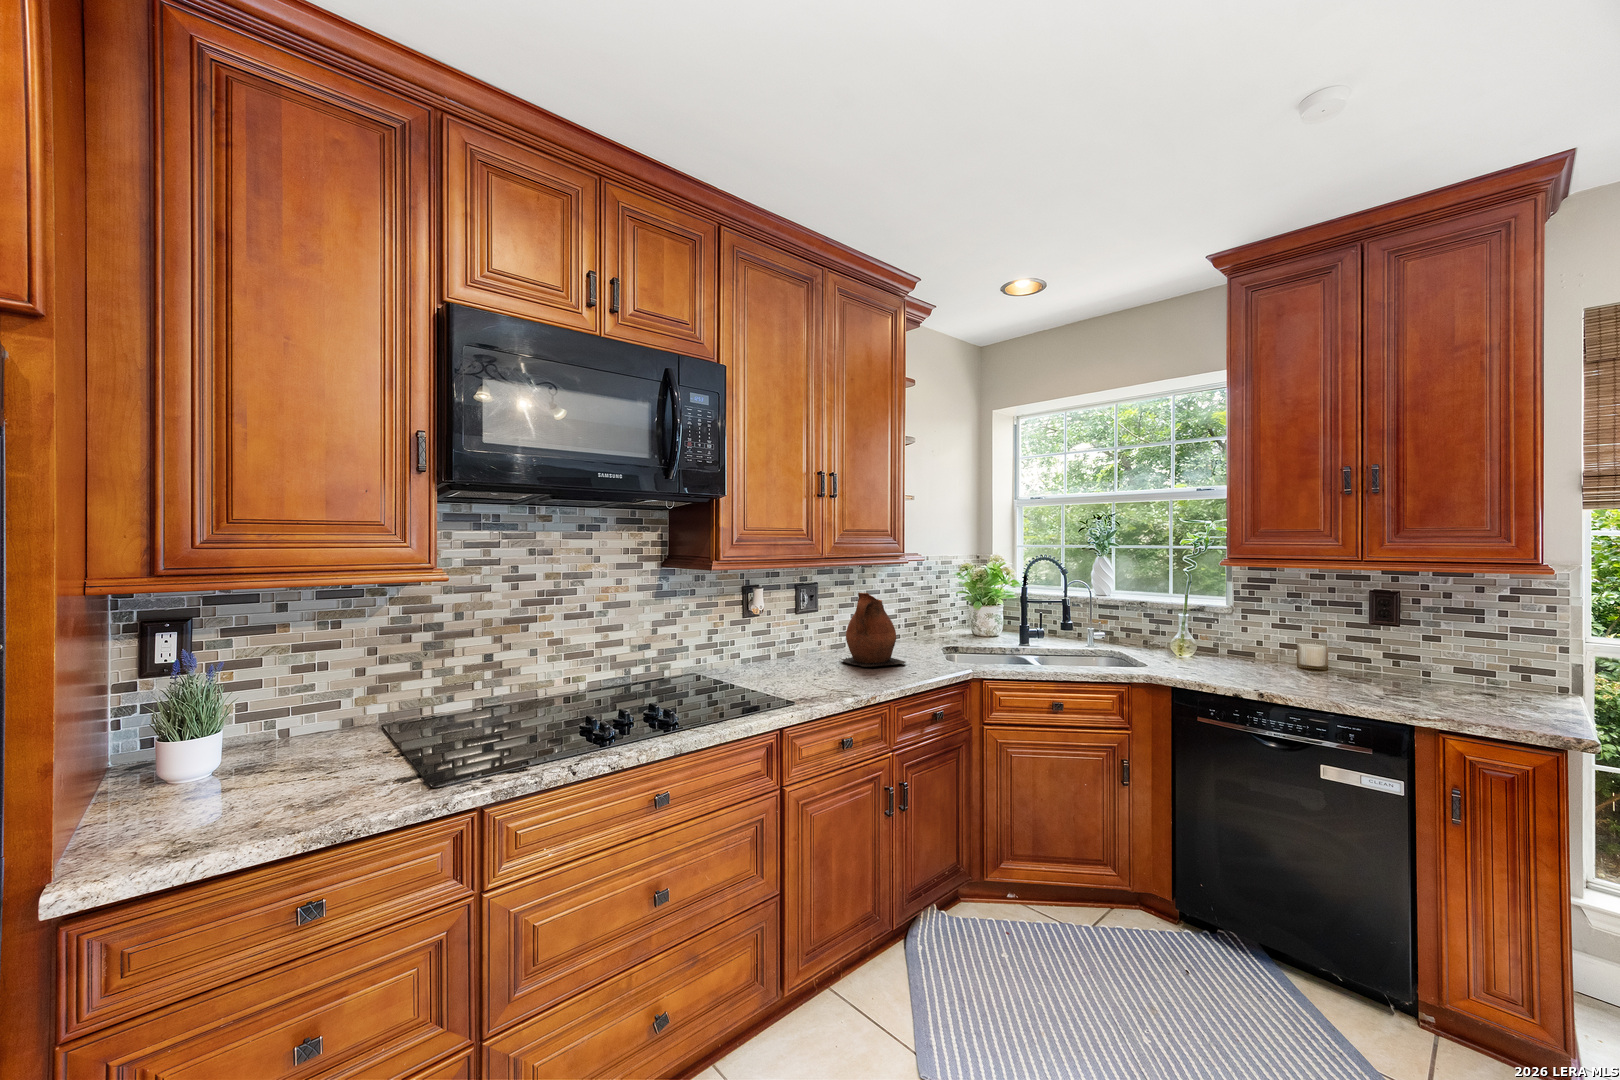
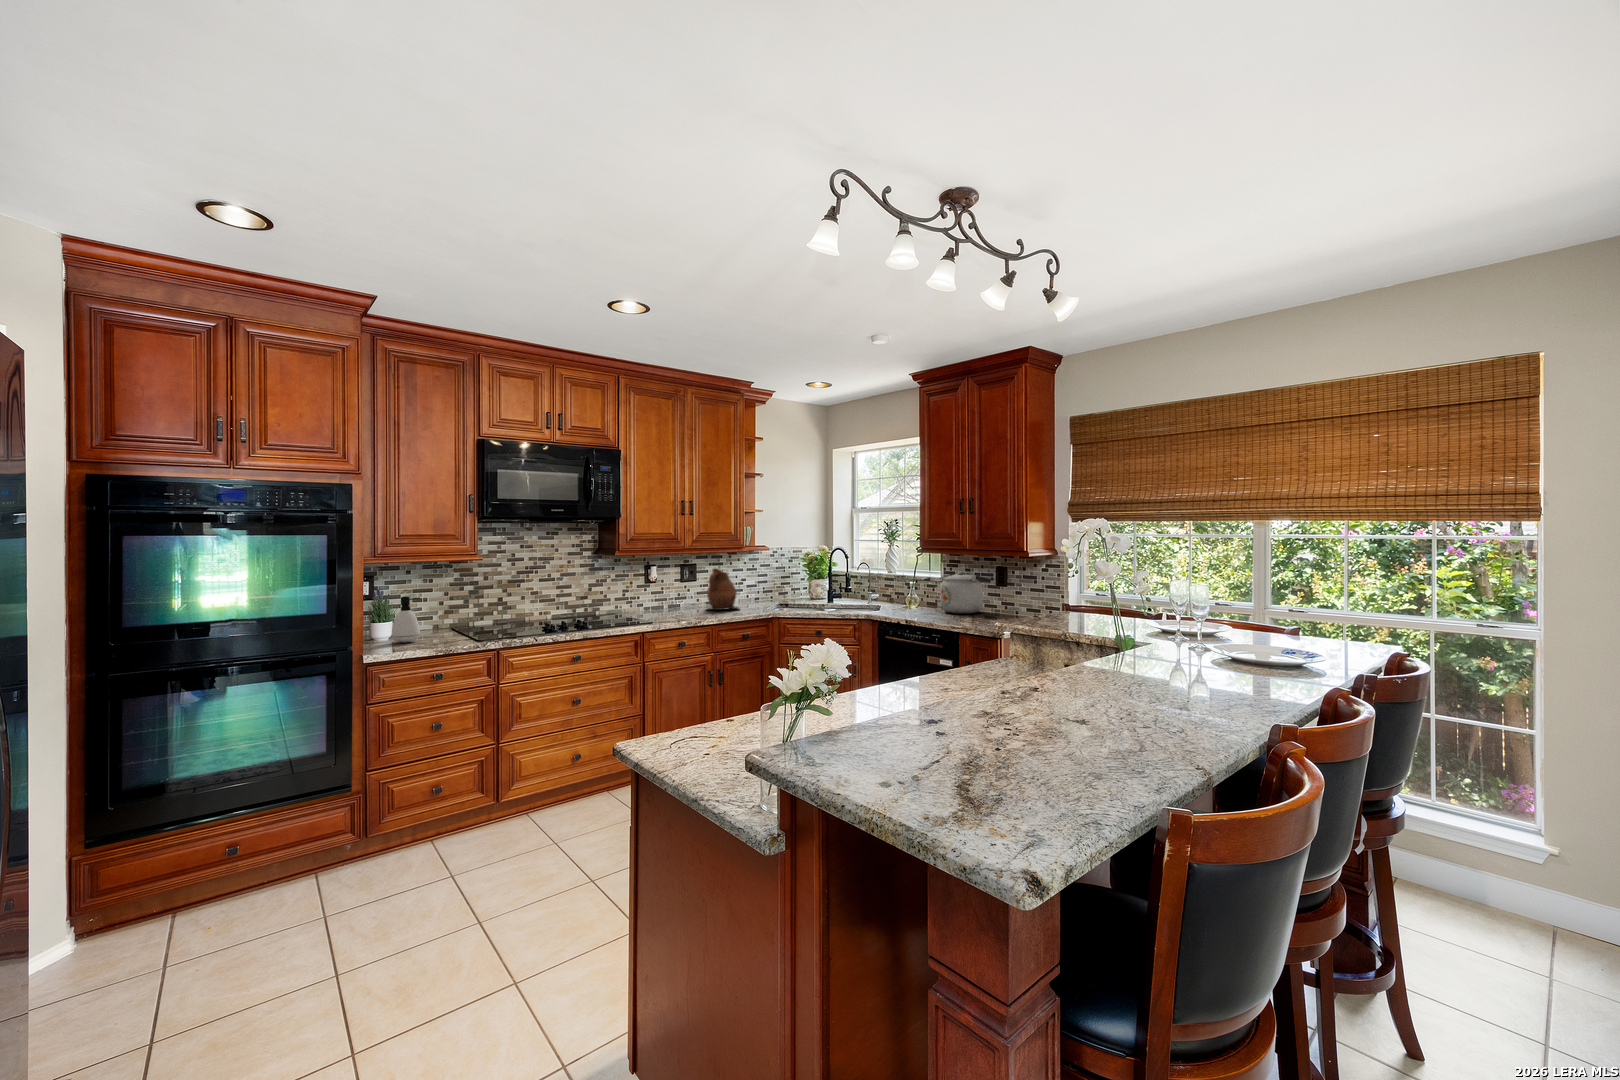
kettle: none [1275,610,1396,688] -> present [940,572,991,613]
soap dispenser: none [206,679,290,799] -> present [392,596,420,642]

